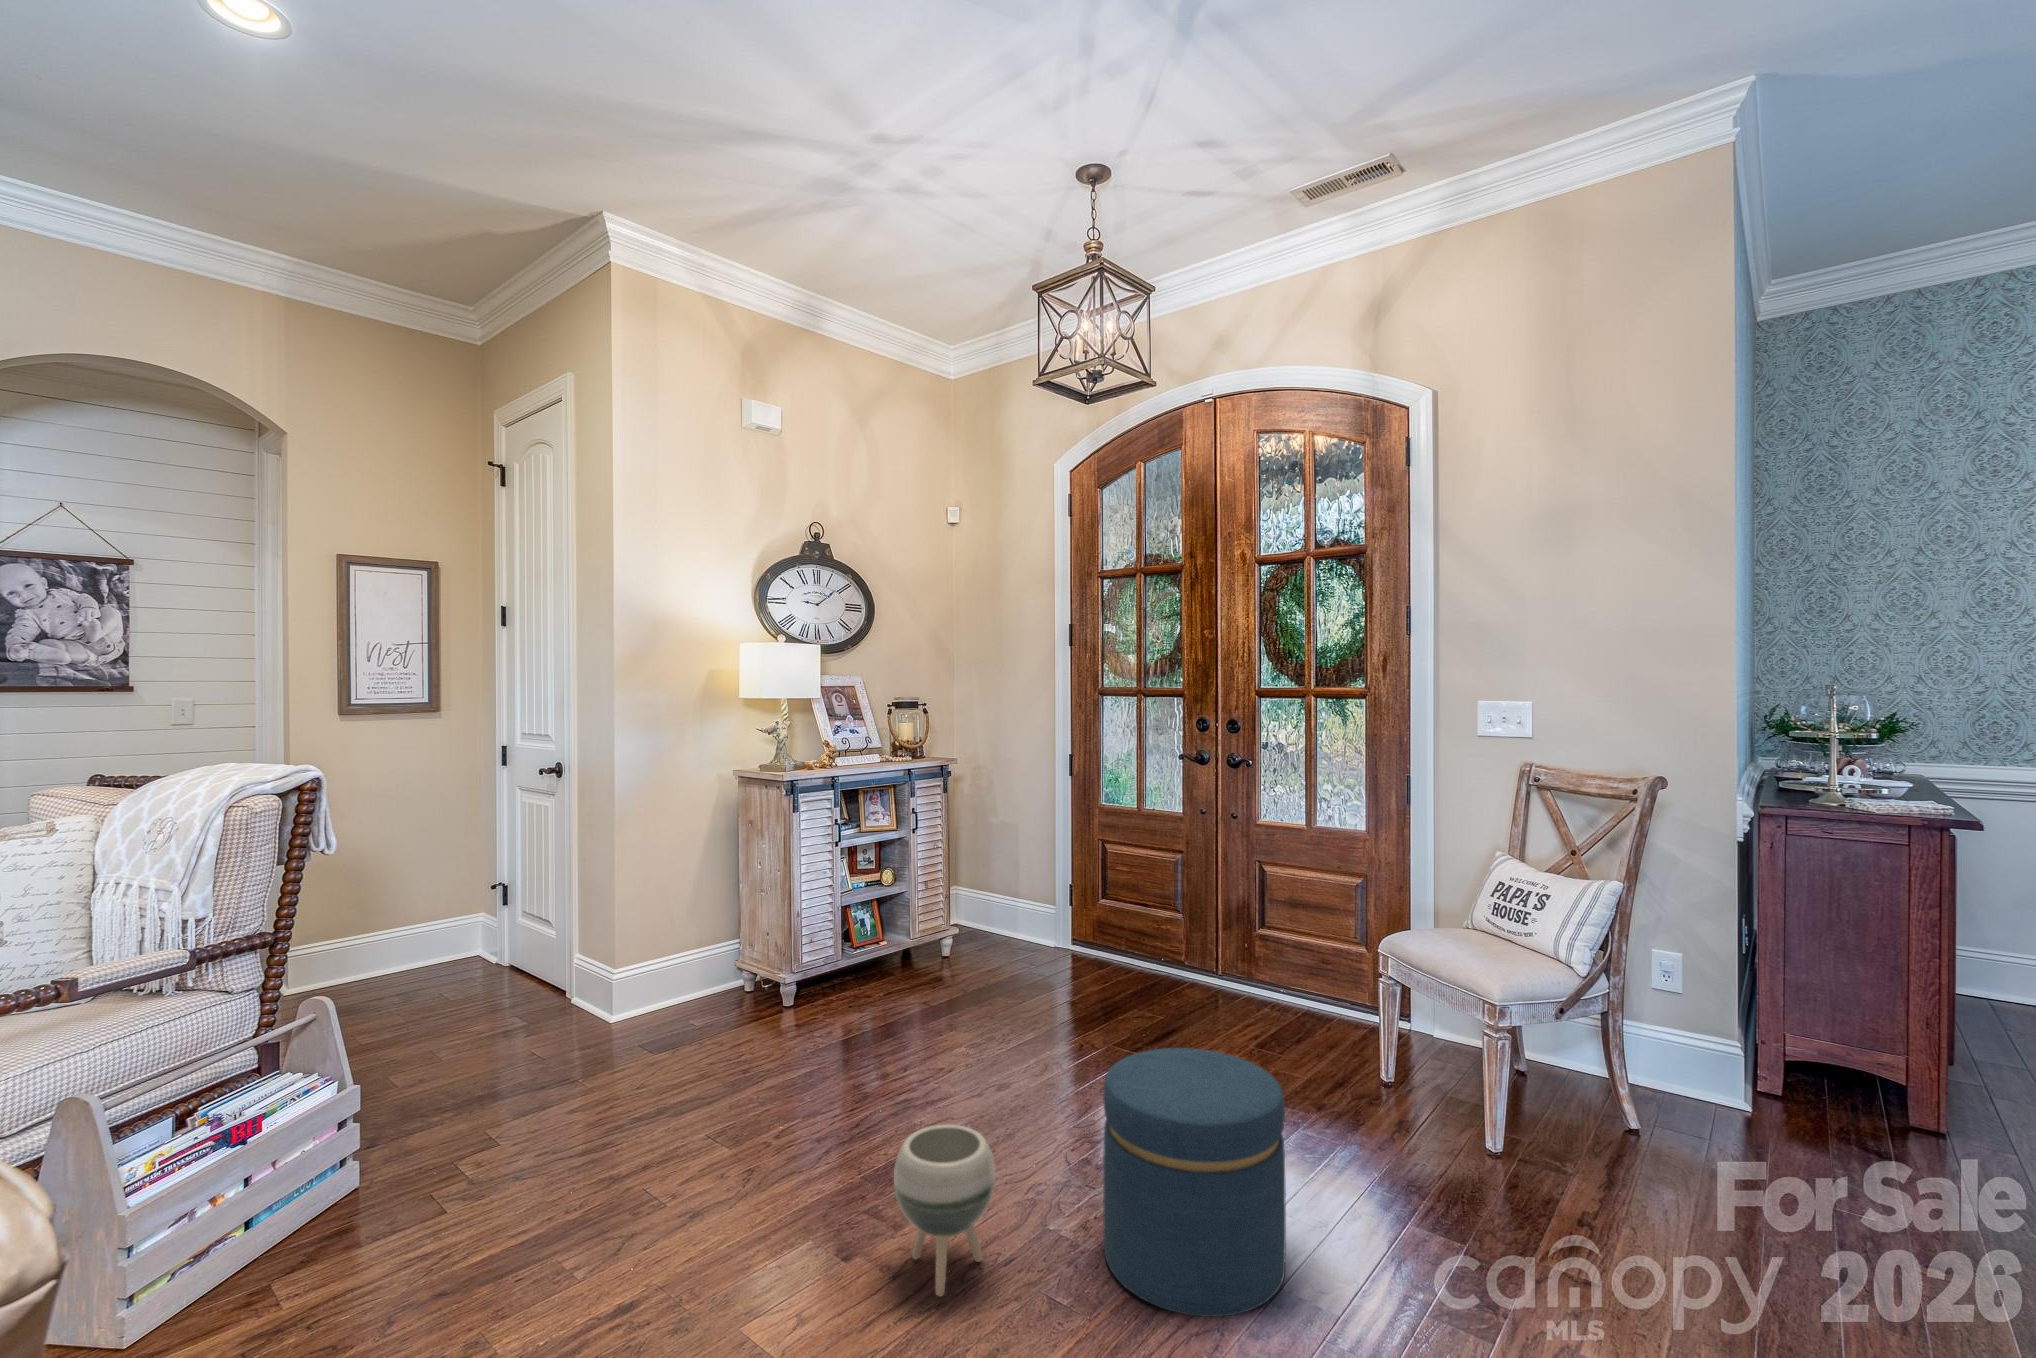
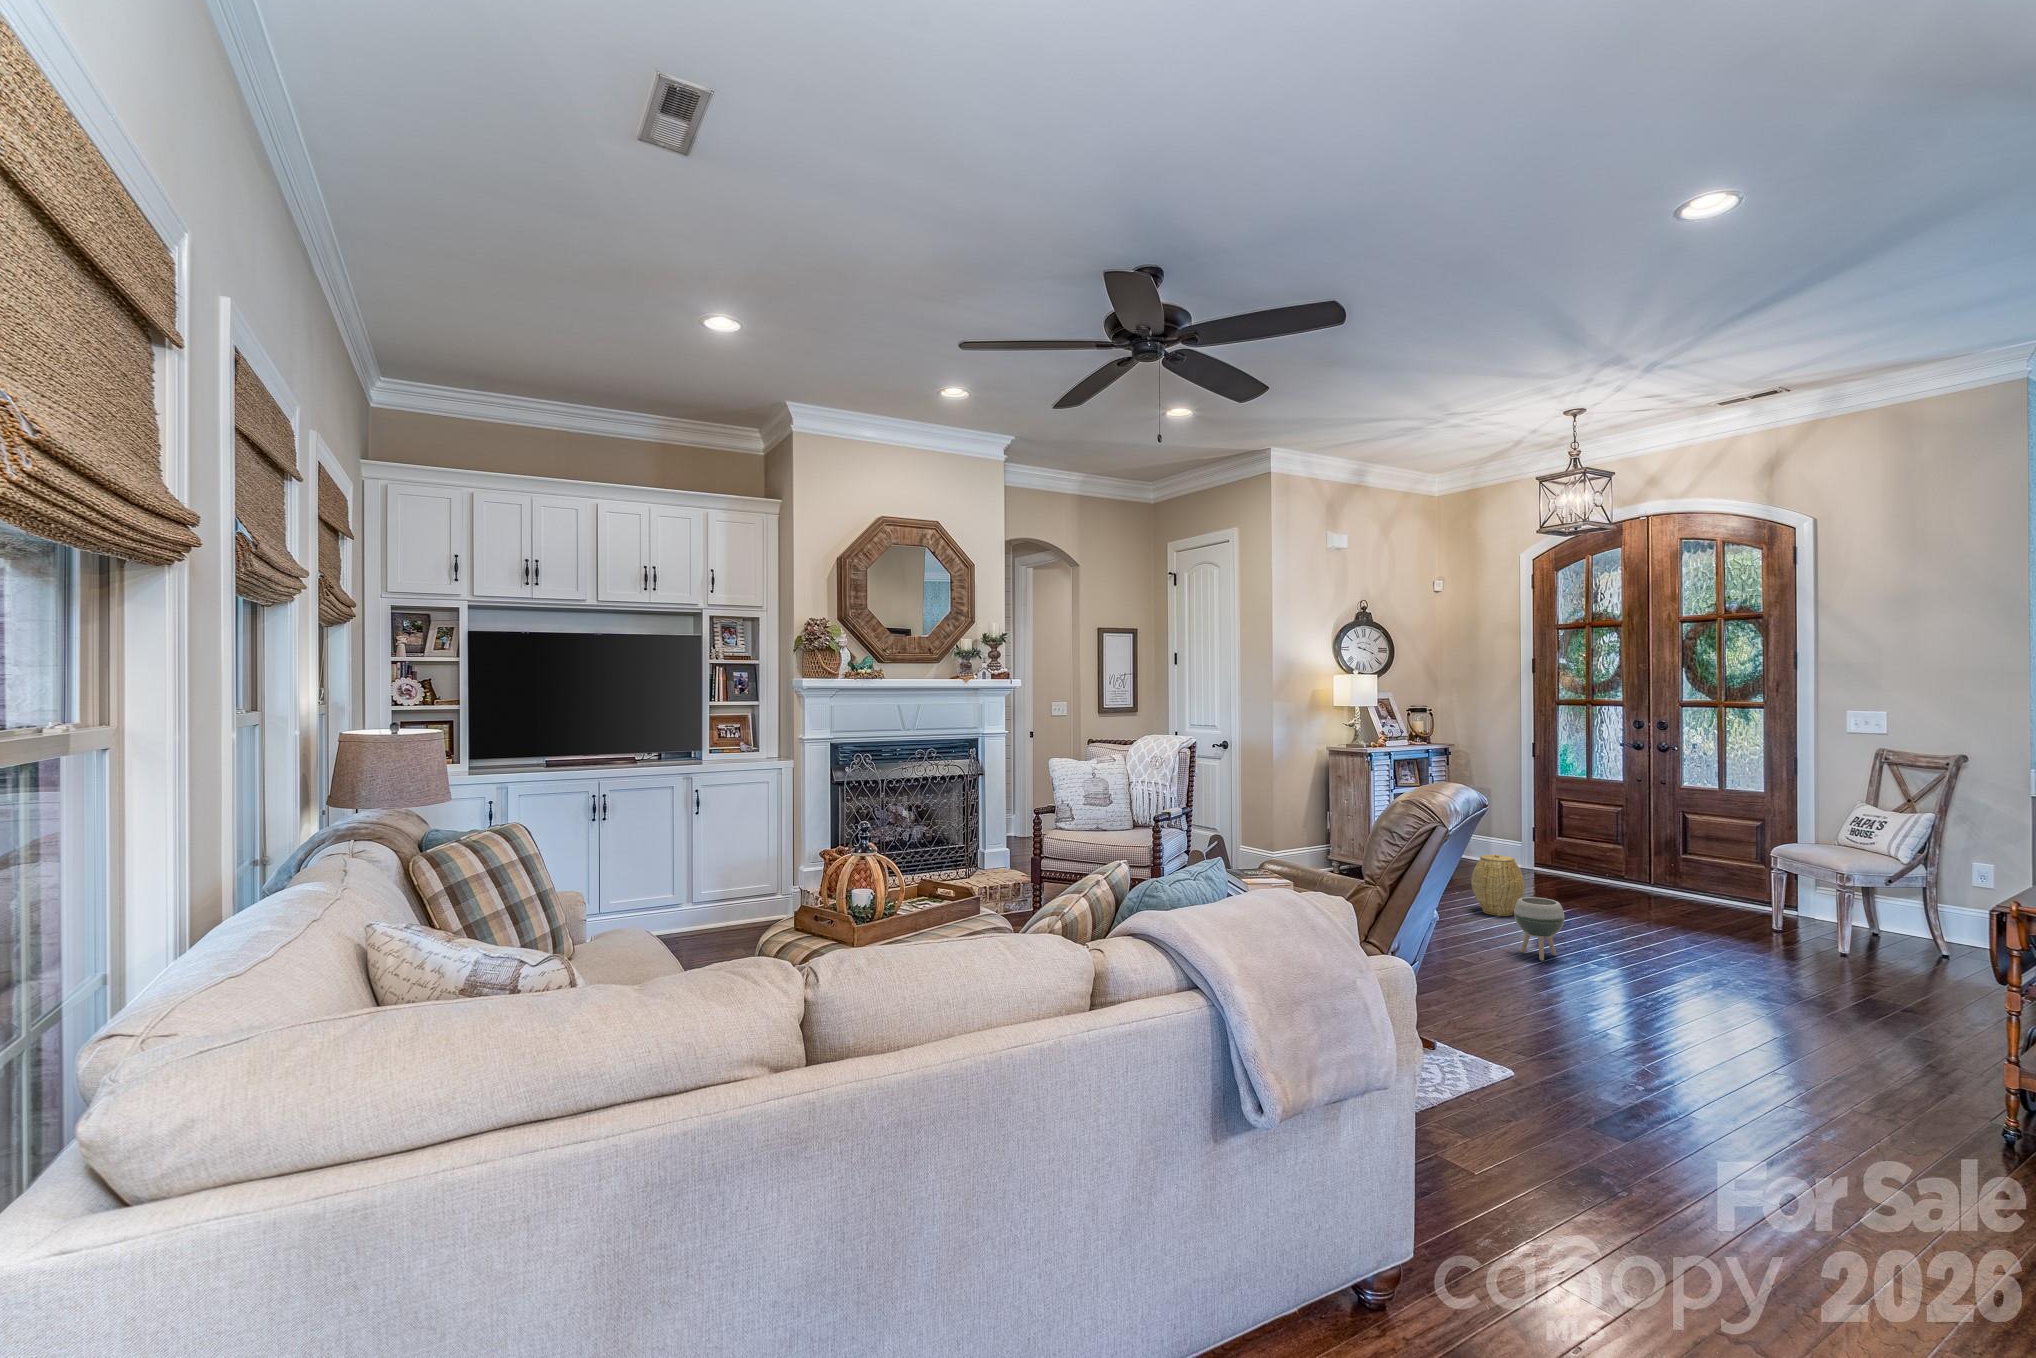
woven basket: none [906,973,995,1097] -> present [1471,854,1525,916]
ottoman: present [1103,1048,1286,1317] -> none [1616,875,1714,975]

